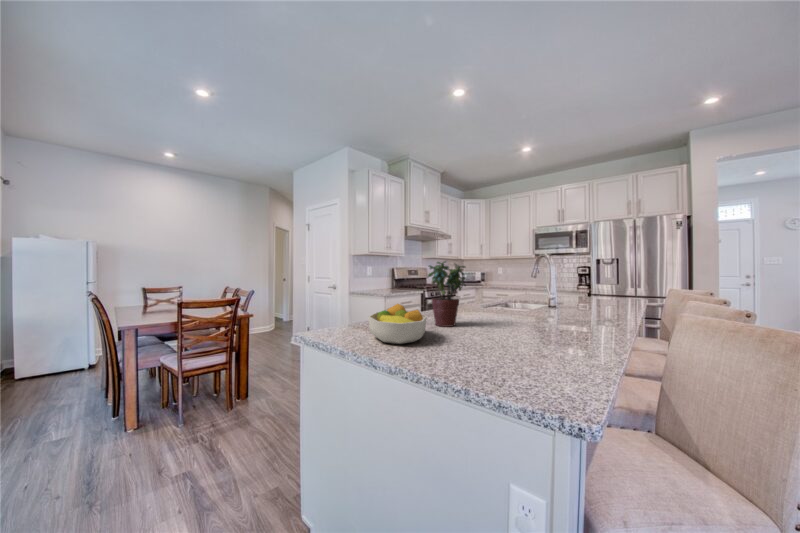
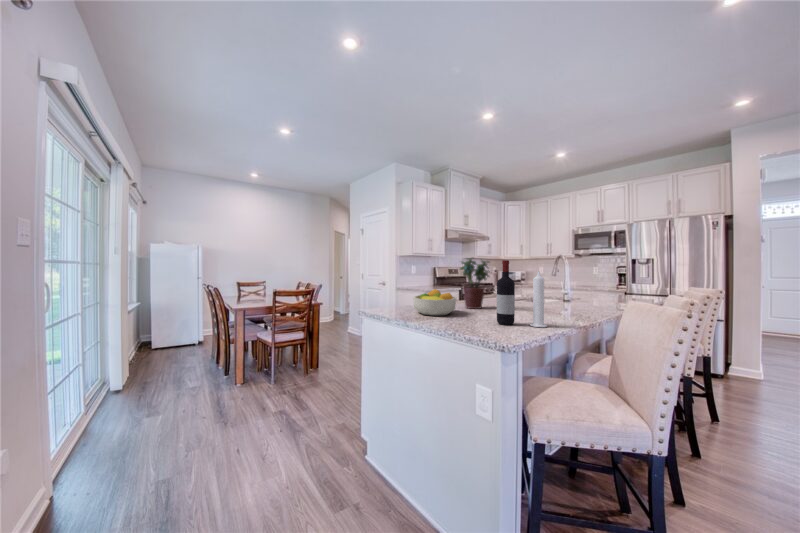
wine bottle: none [489,269,514,362] -> present [497,260,515,325]
candle: none [535,285,560,366] -> present [530,271,547,327]

